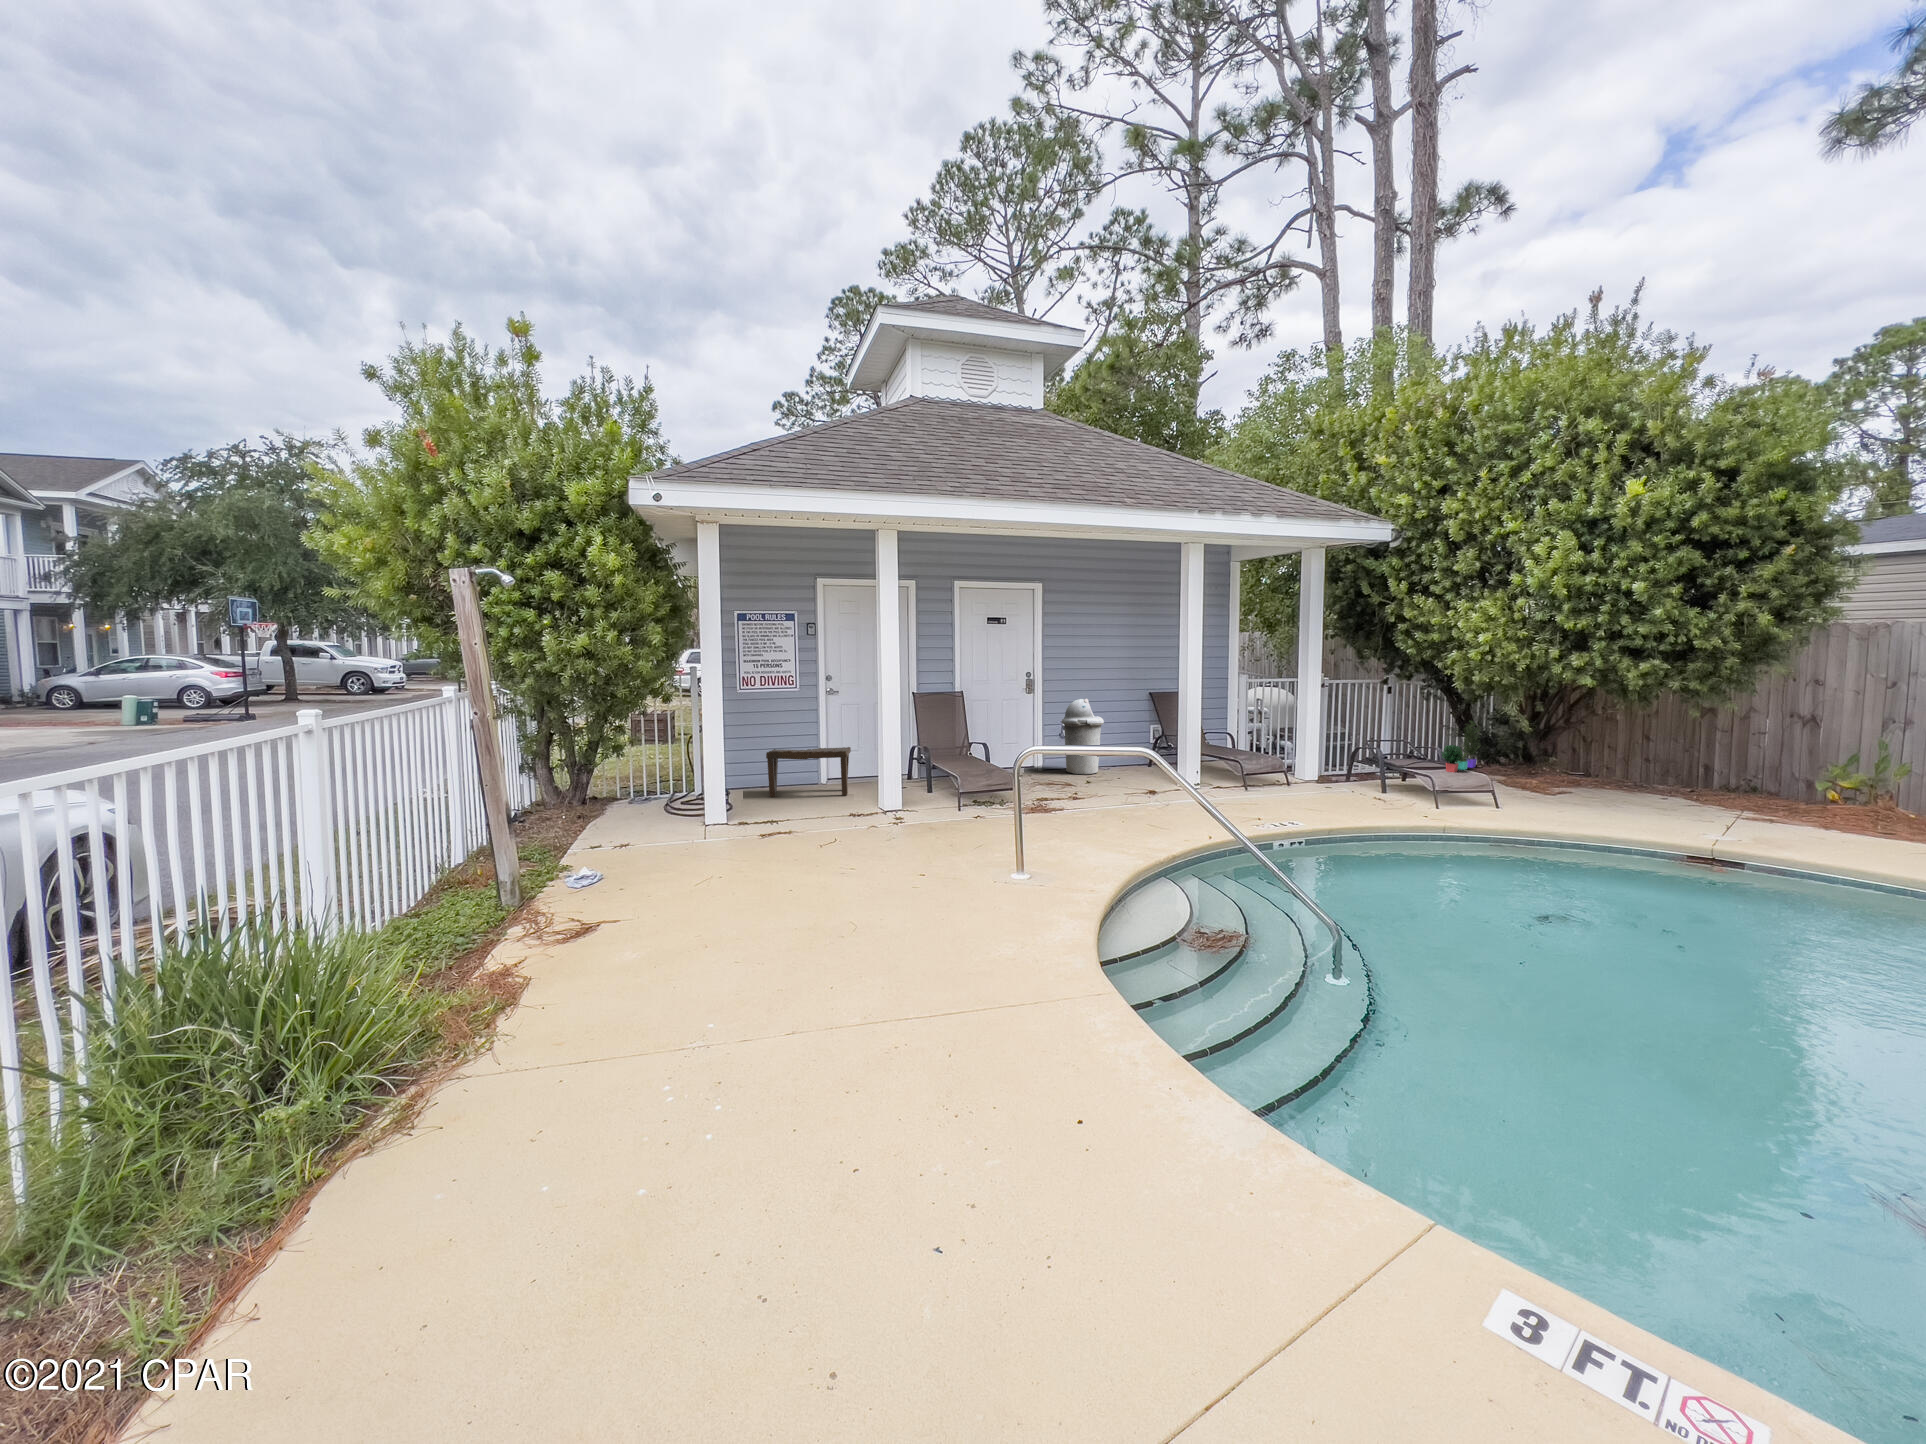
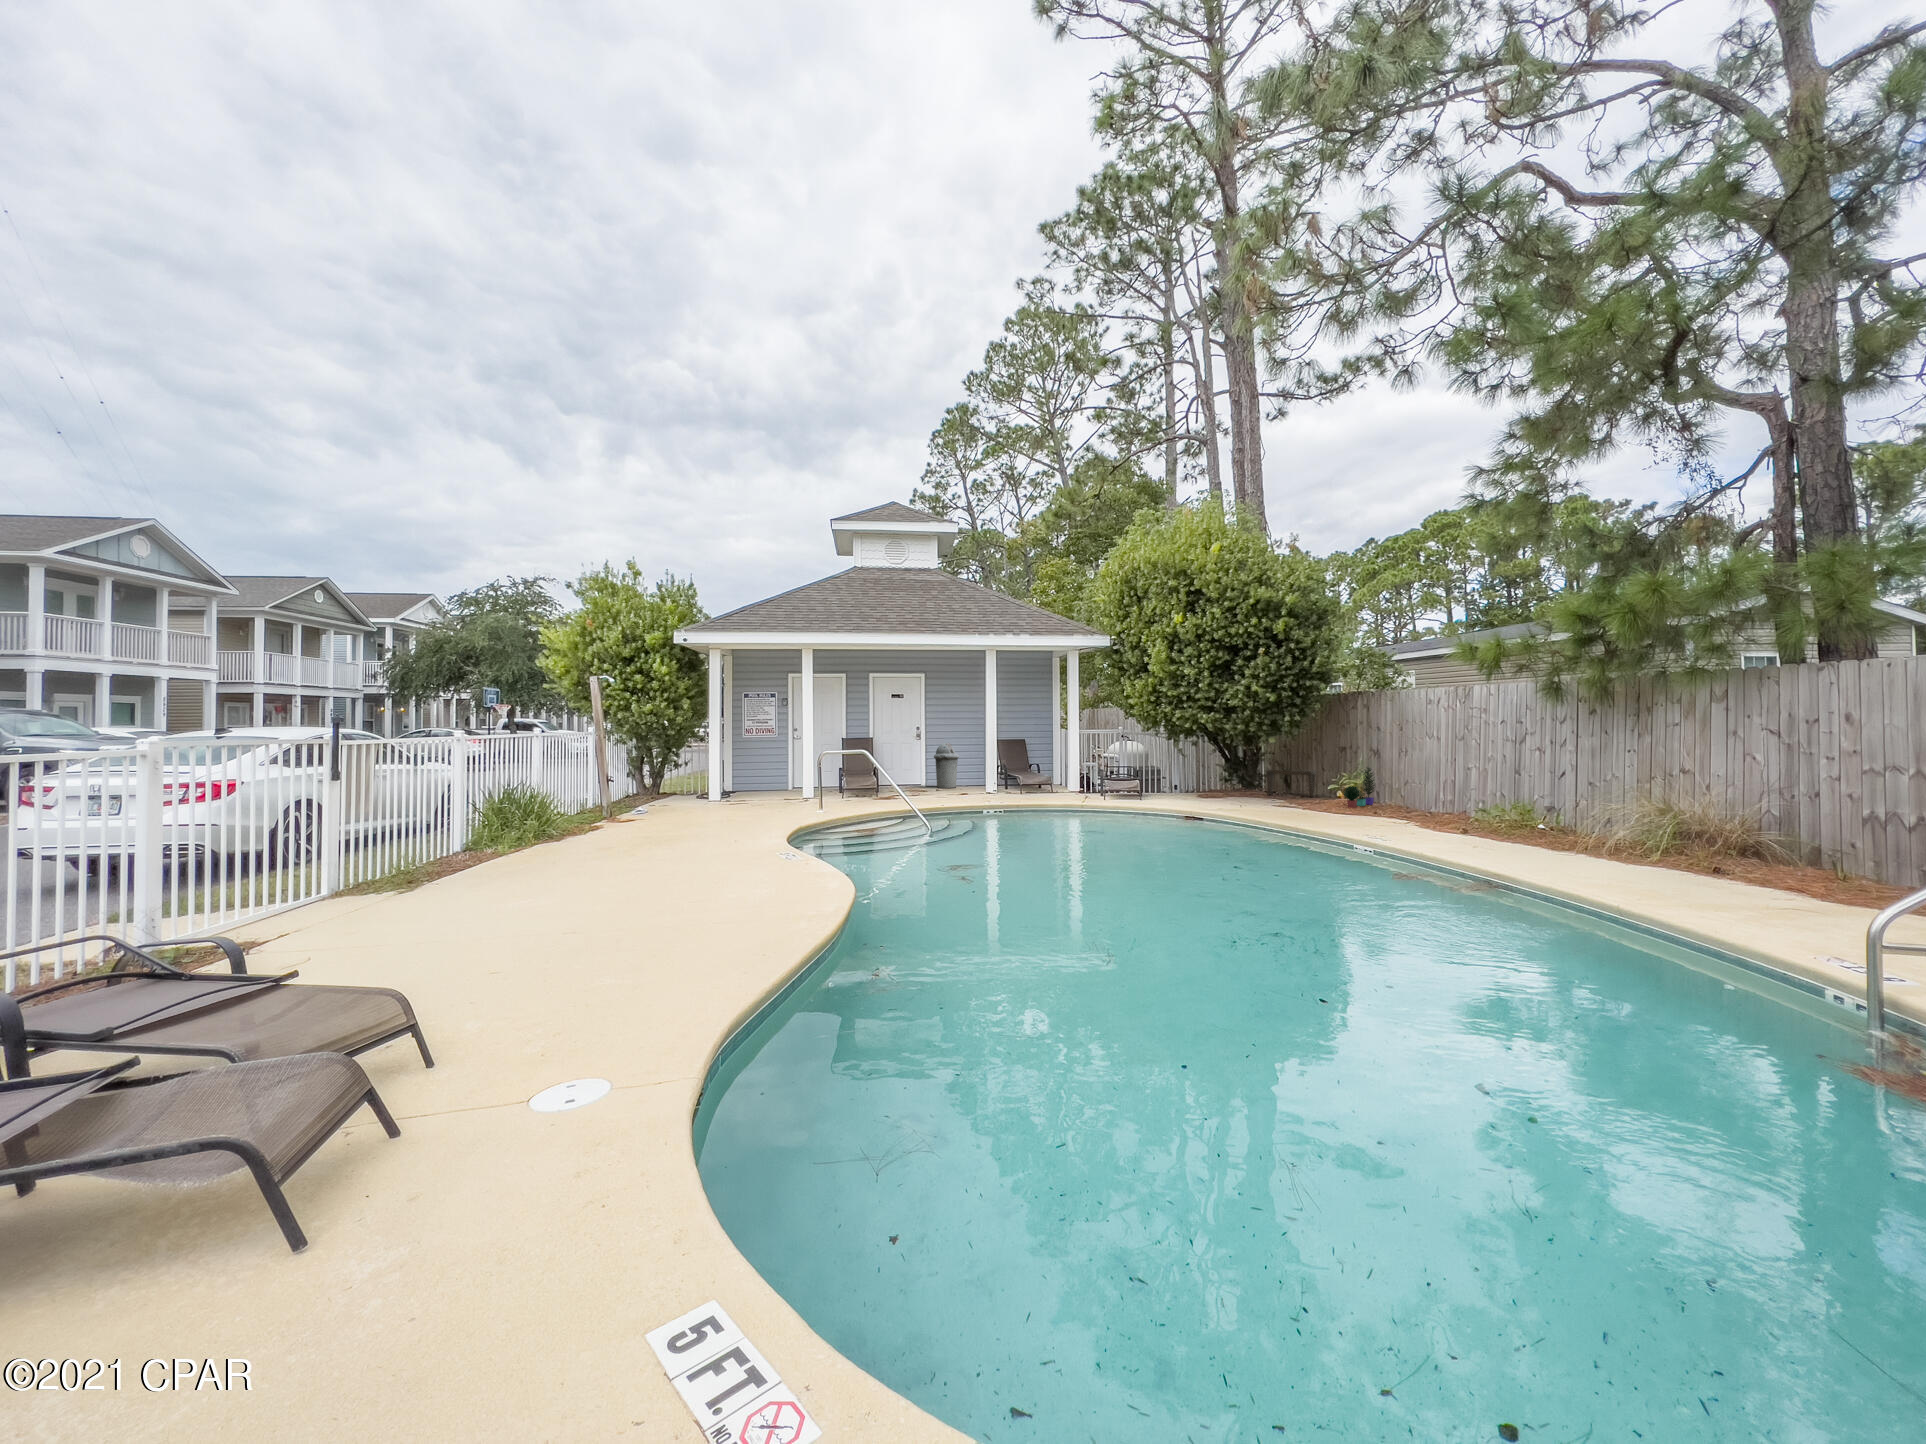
potted plant: present [1441,721,1480,772] -> present [1344,768,1375,808]
bench: present [766,747,851,797] -> present [1266,769,1316,797]

